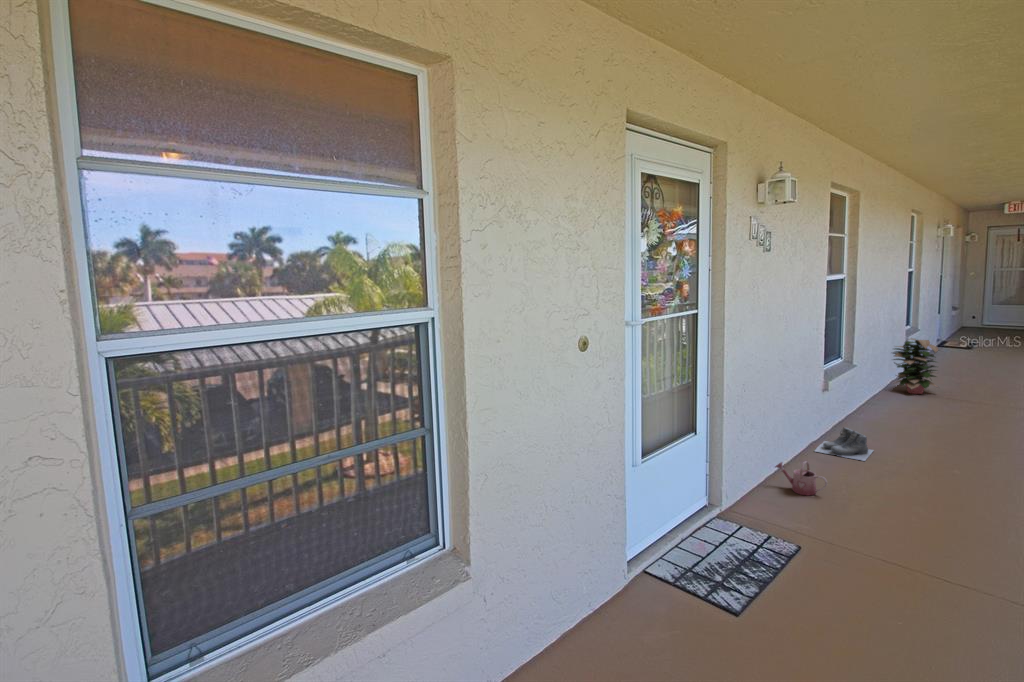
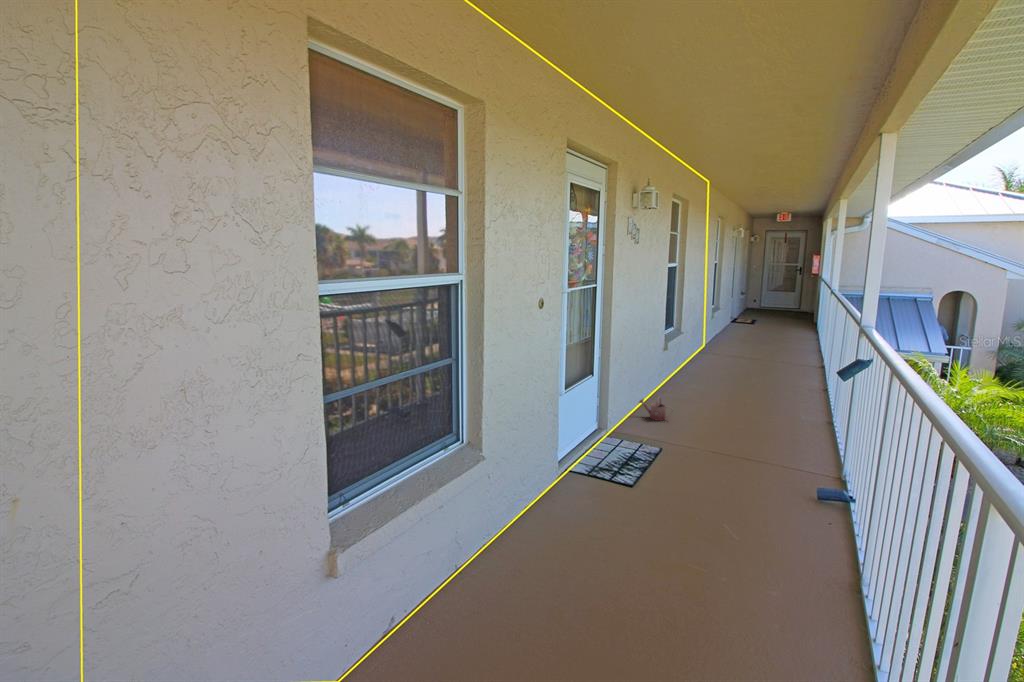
decorative plant: present [893,338,938,394] -> none [704,313,736,355]
boots: present [814,428,873,461] -> none [659,376,698,399]

